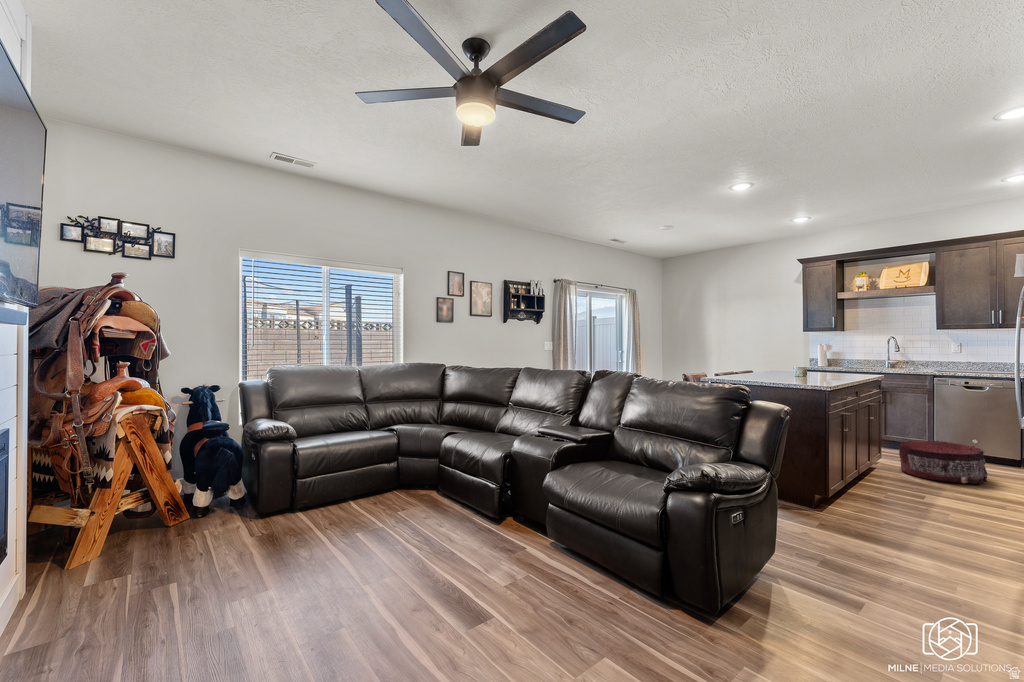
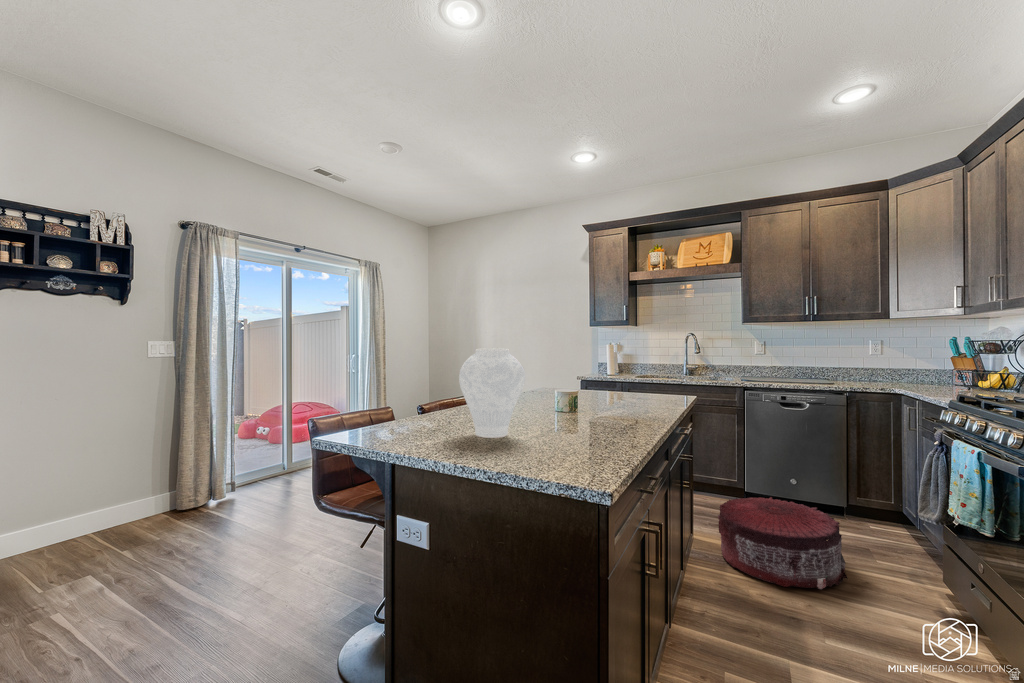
vase: none [756,347,786,380] -> present [459,348,525,438]

